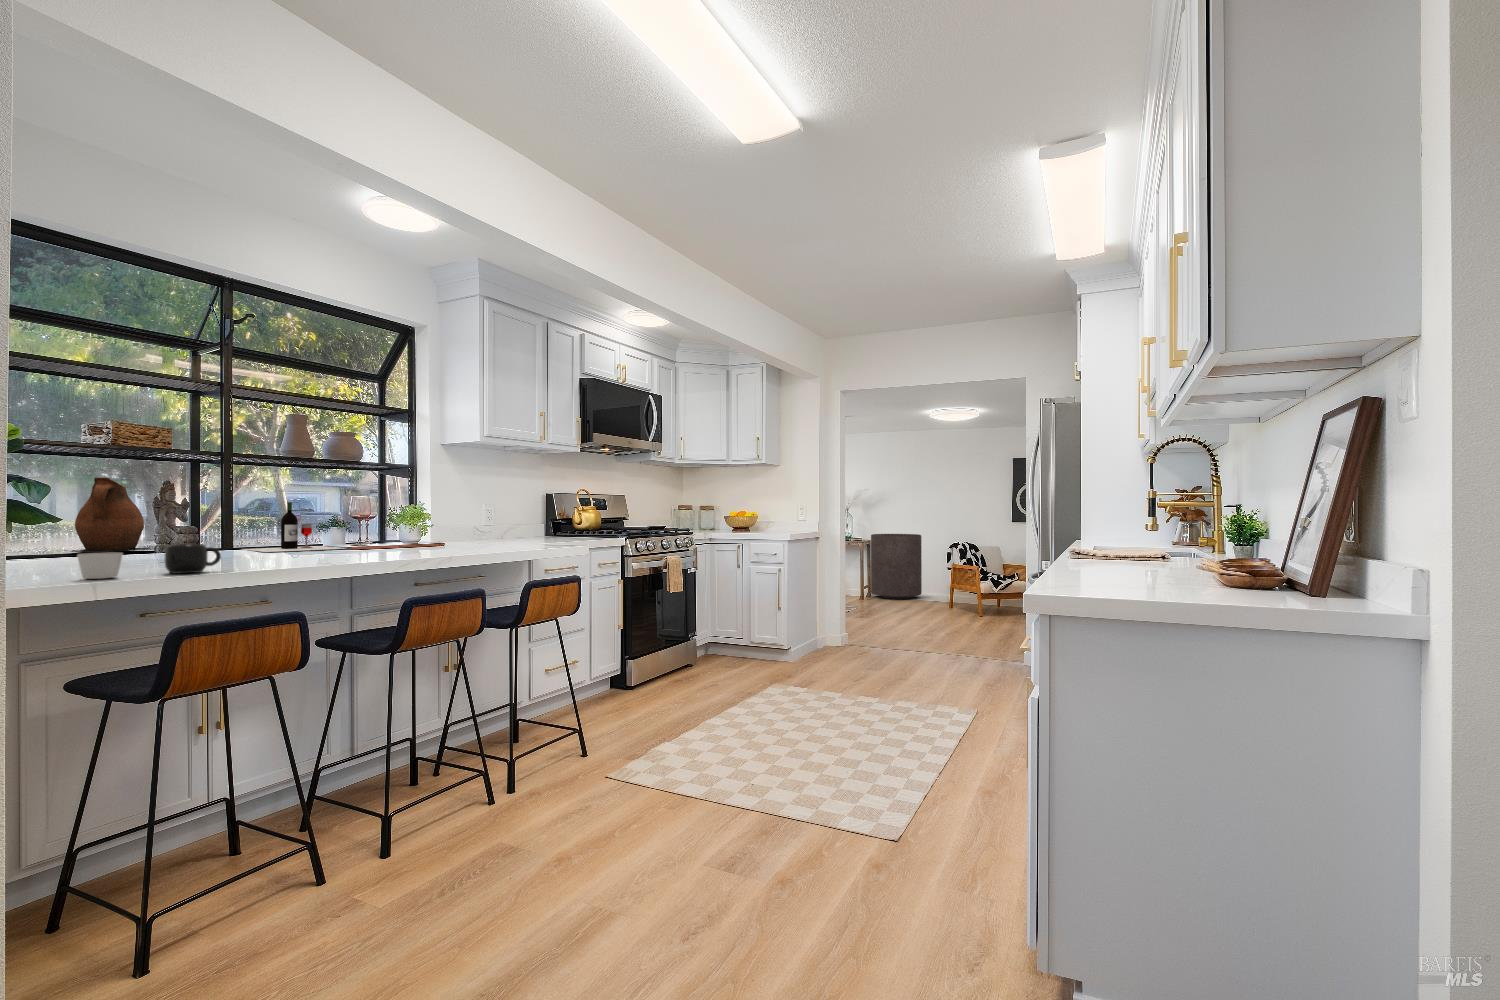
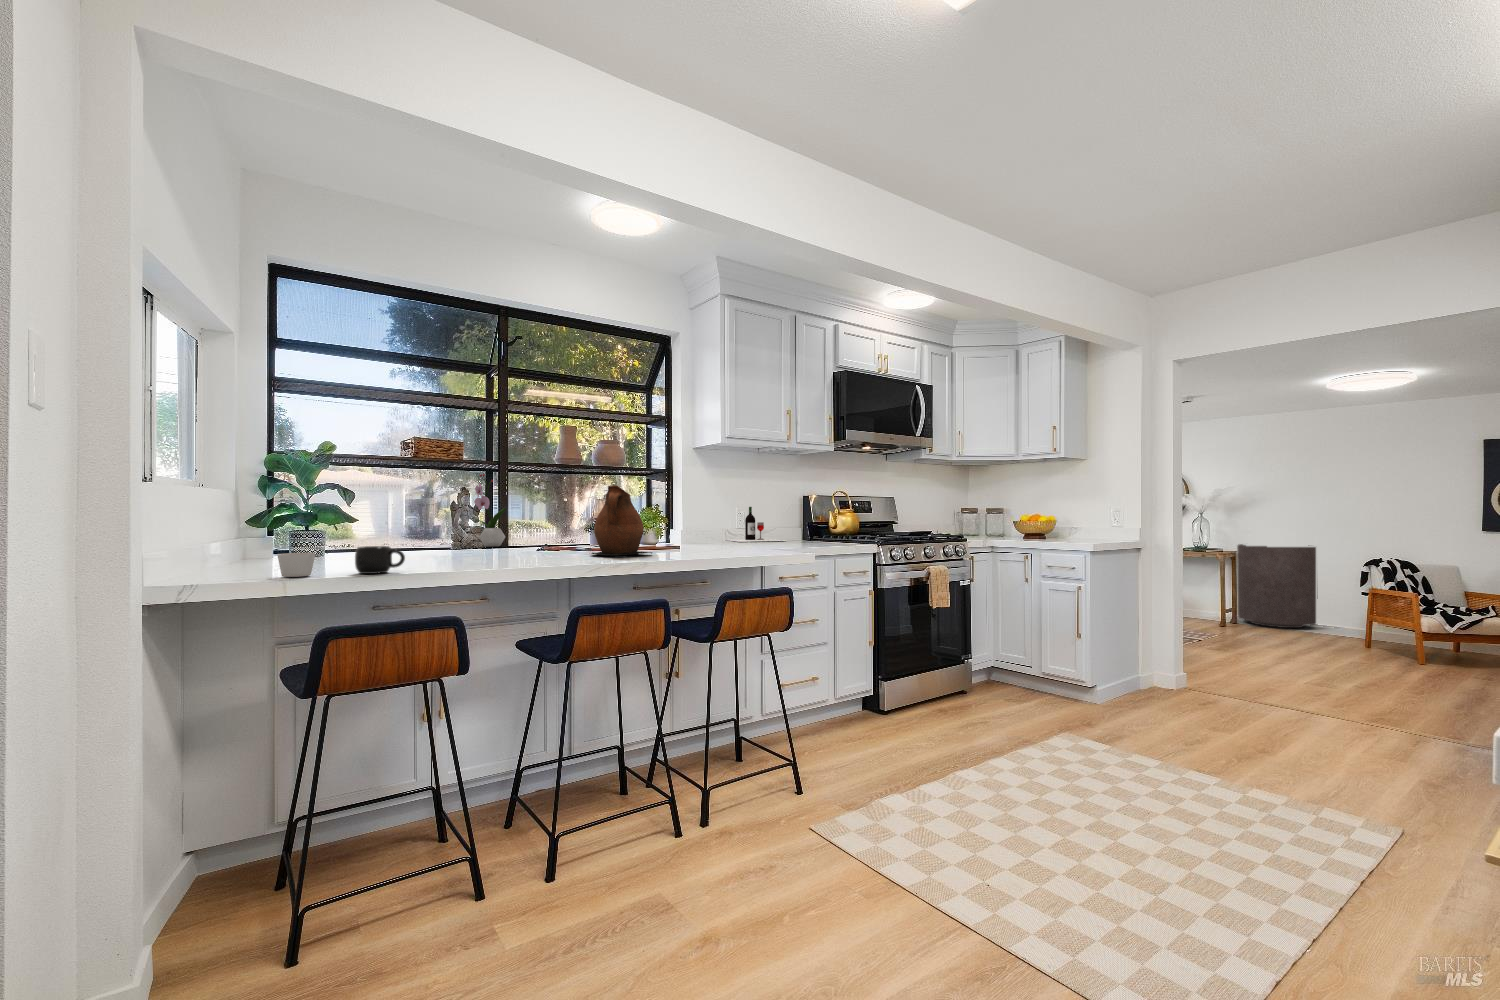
flower arrangement: none [191,465,236,547] -> present [474,474,506,547]
ceramic pitcher: present [65,477,156,552] -> present [592,486,652,555]
wine bottle: present [243,502,344,552] -> present [726,507,783,542]

